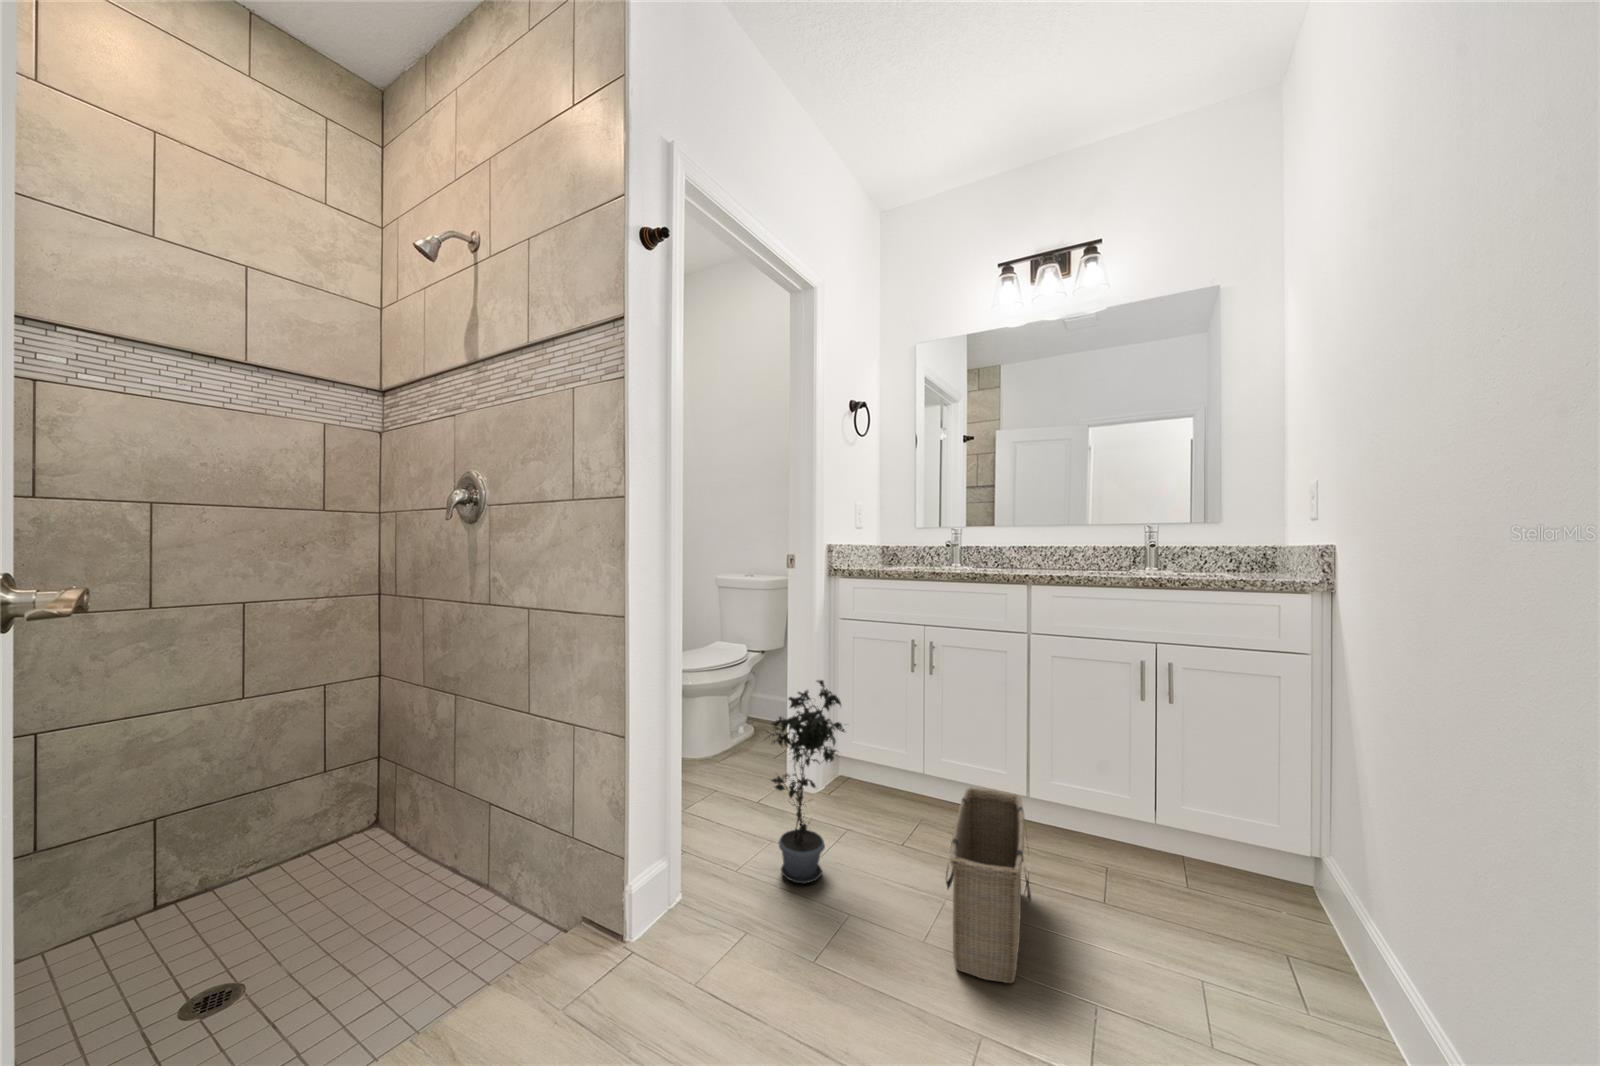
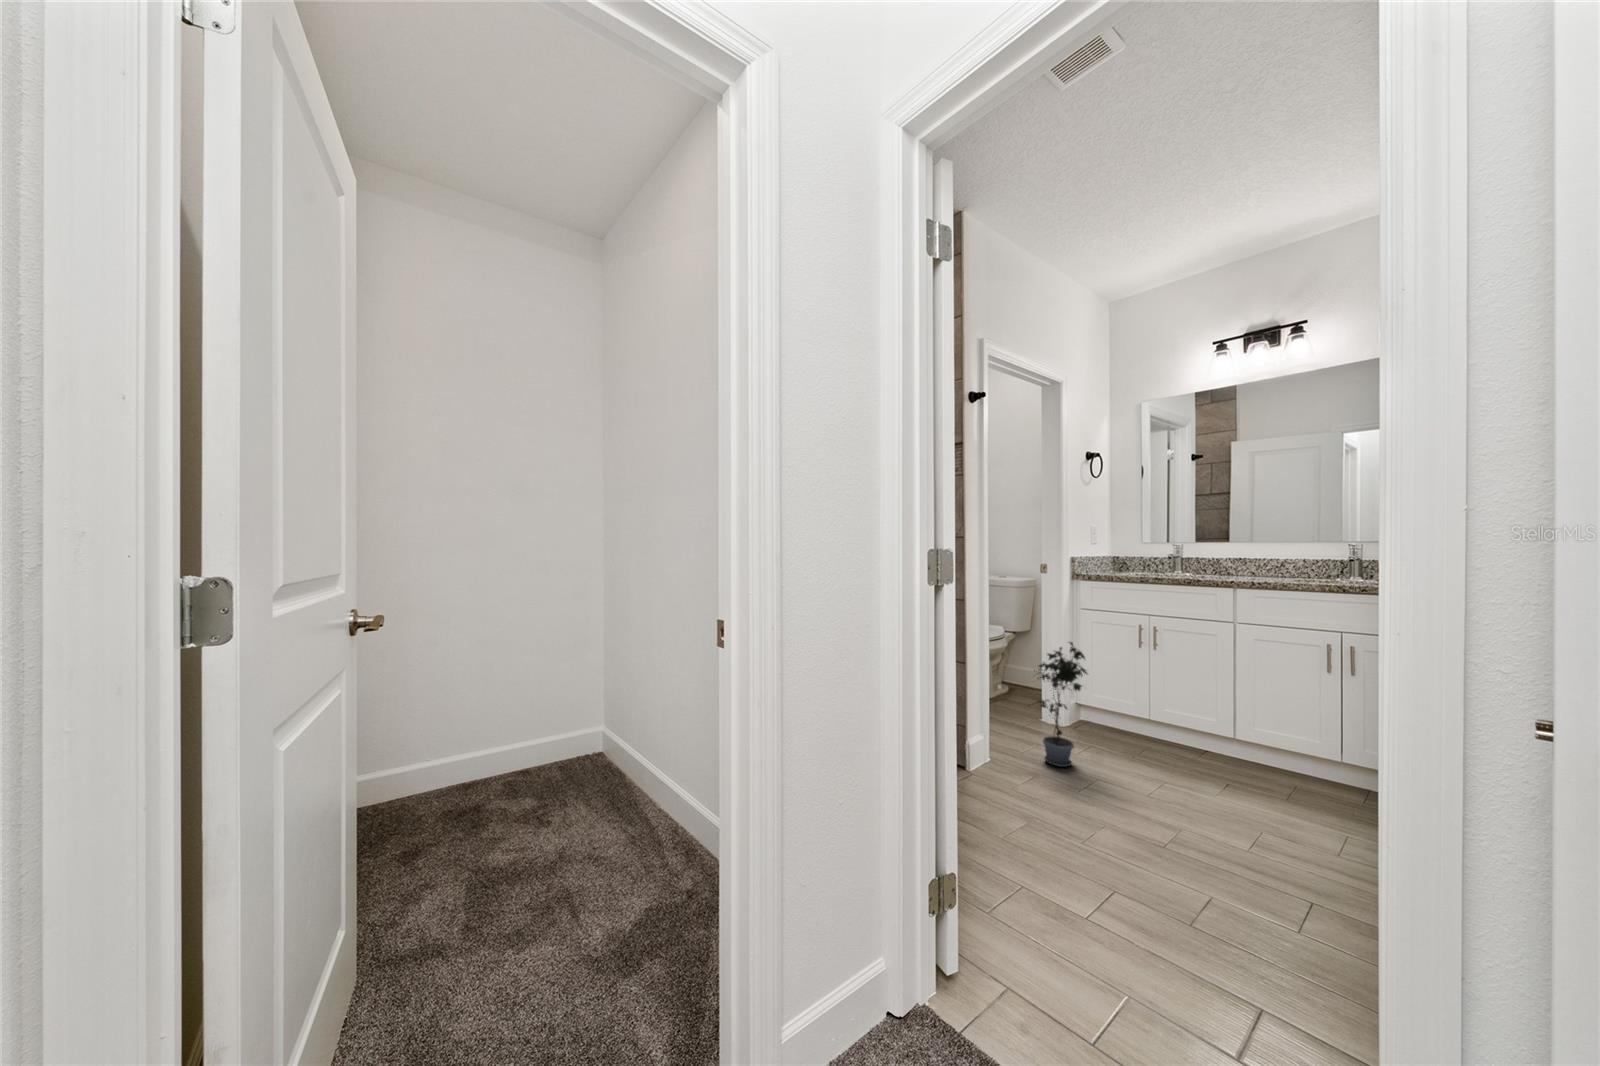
basket: present [946,788,1031,983] -> none [1159,719,1223,821]

